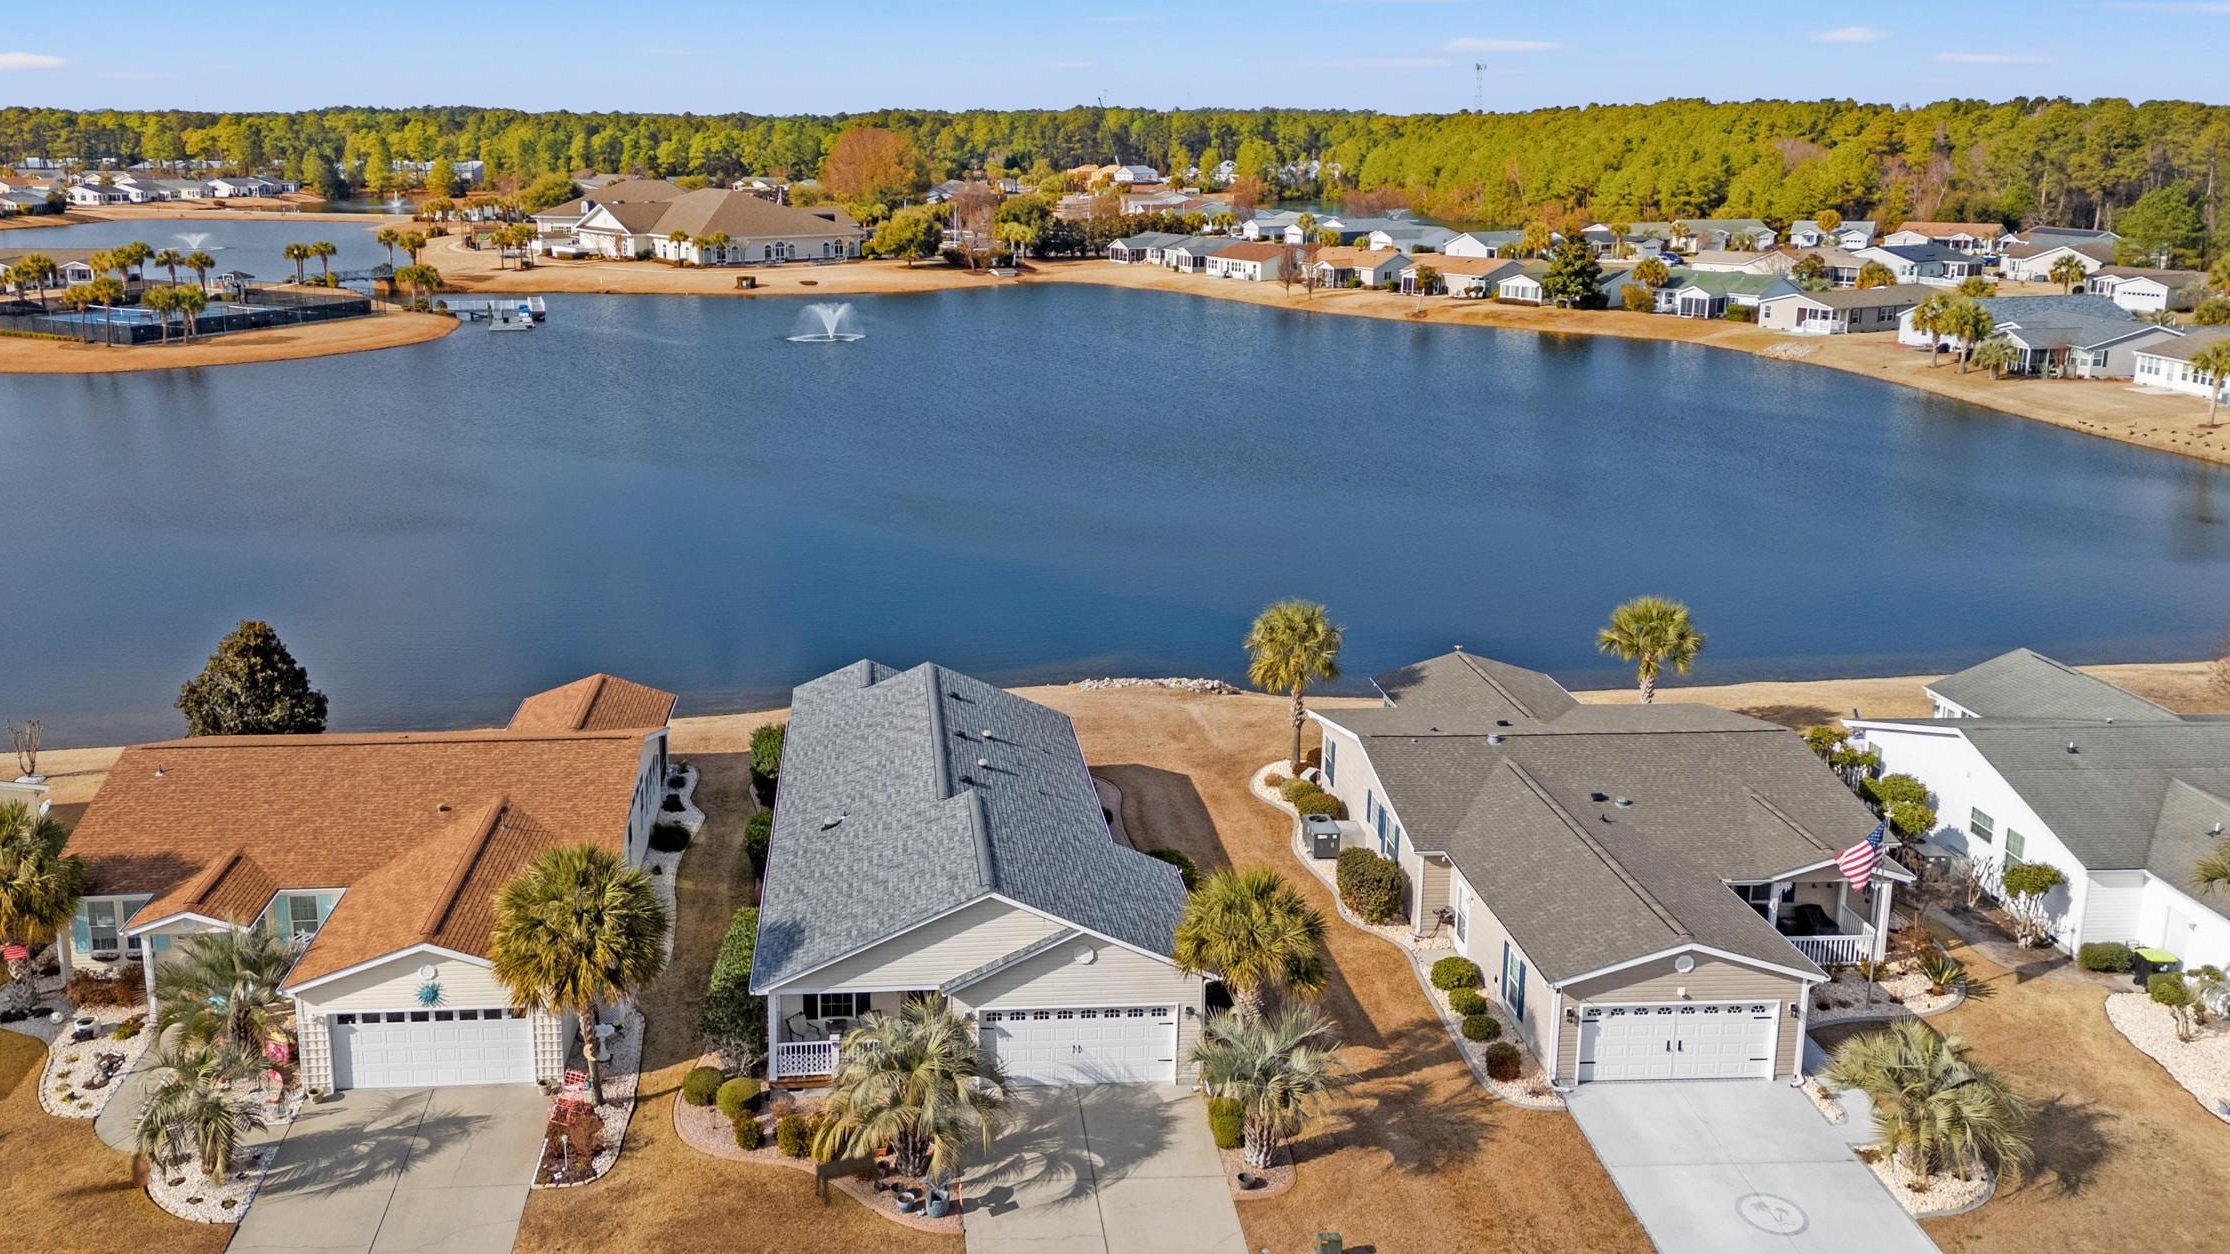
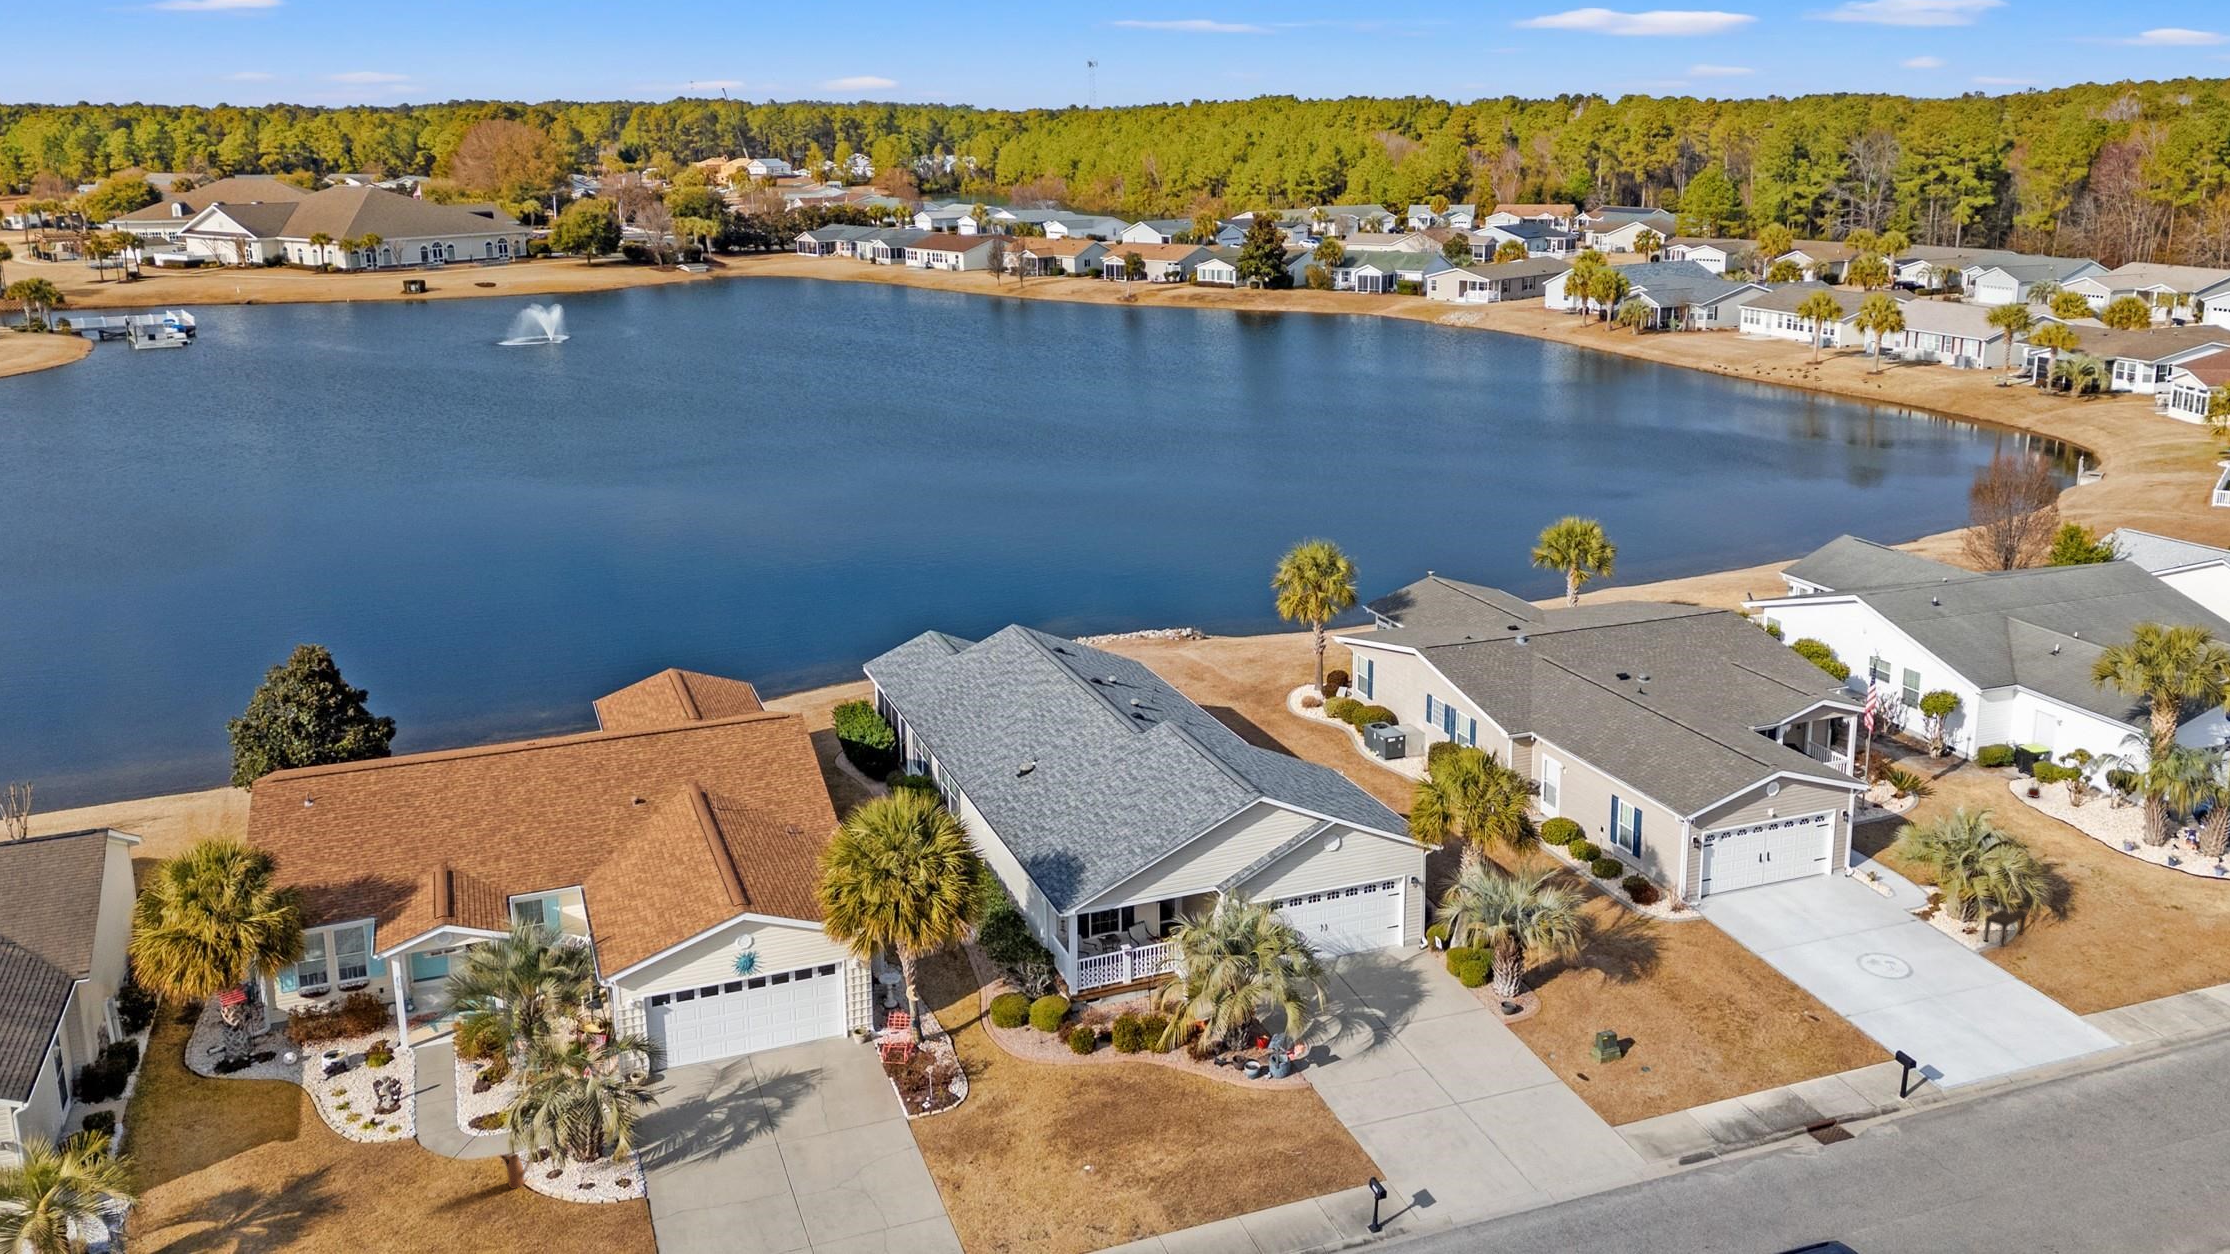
decorative plant: none [2127,979,2153,1021] -> present [2027,782,2044,797]
bench: present [816,1151,879,1206] -> present [1984,909,2028,947]

